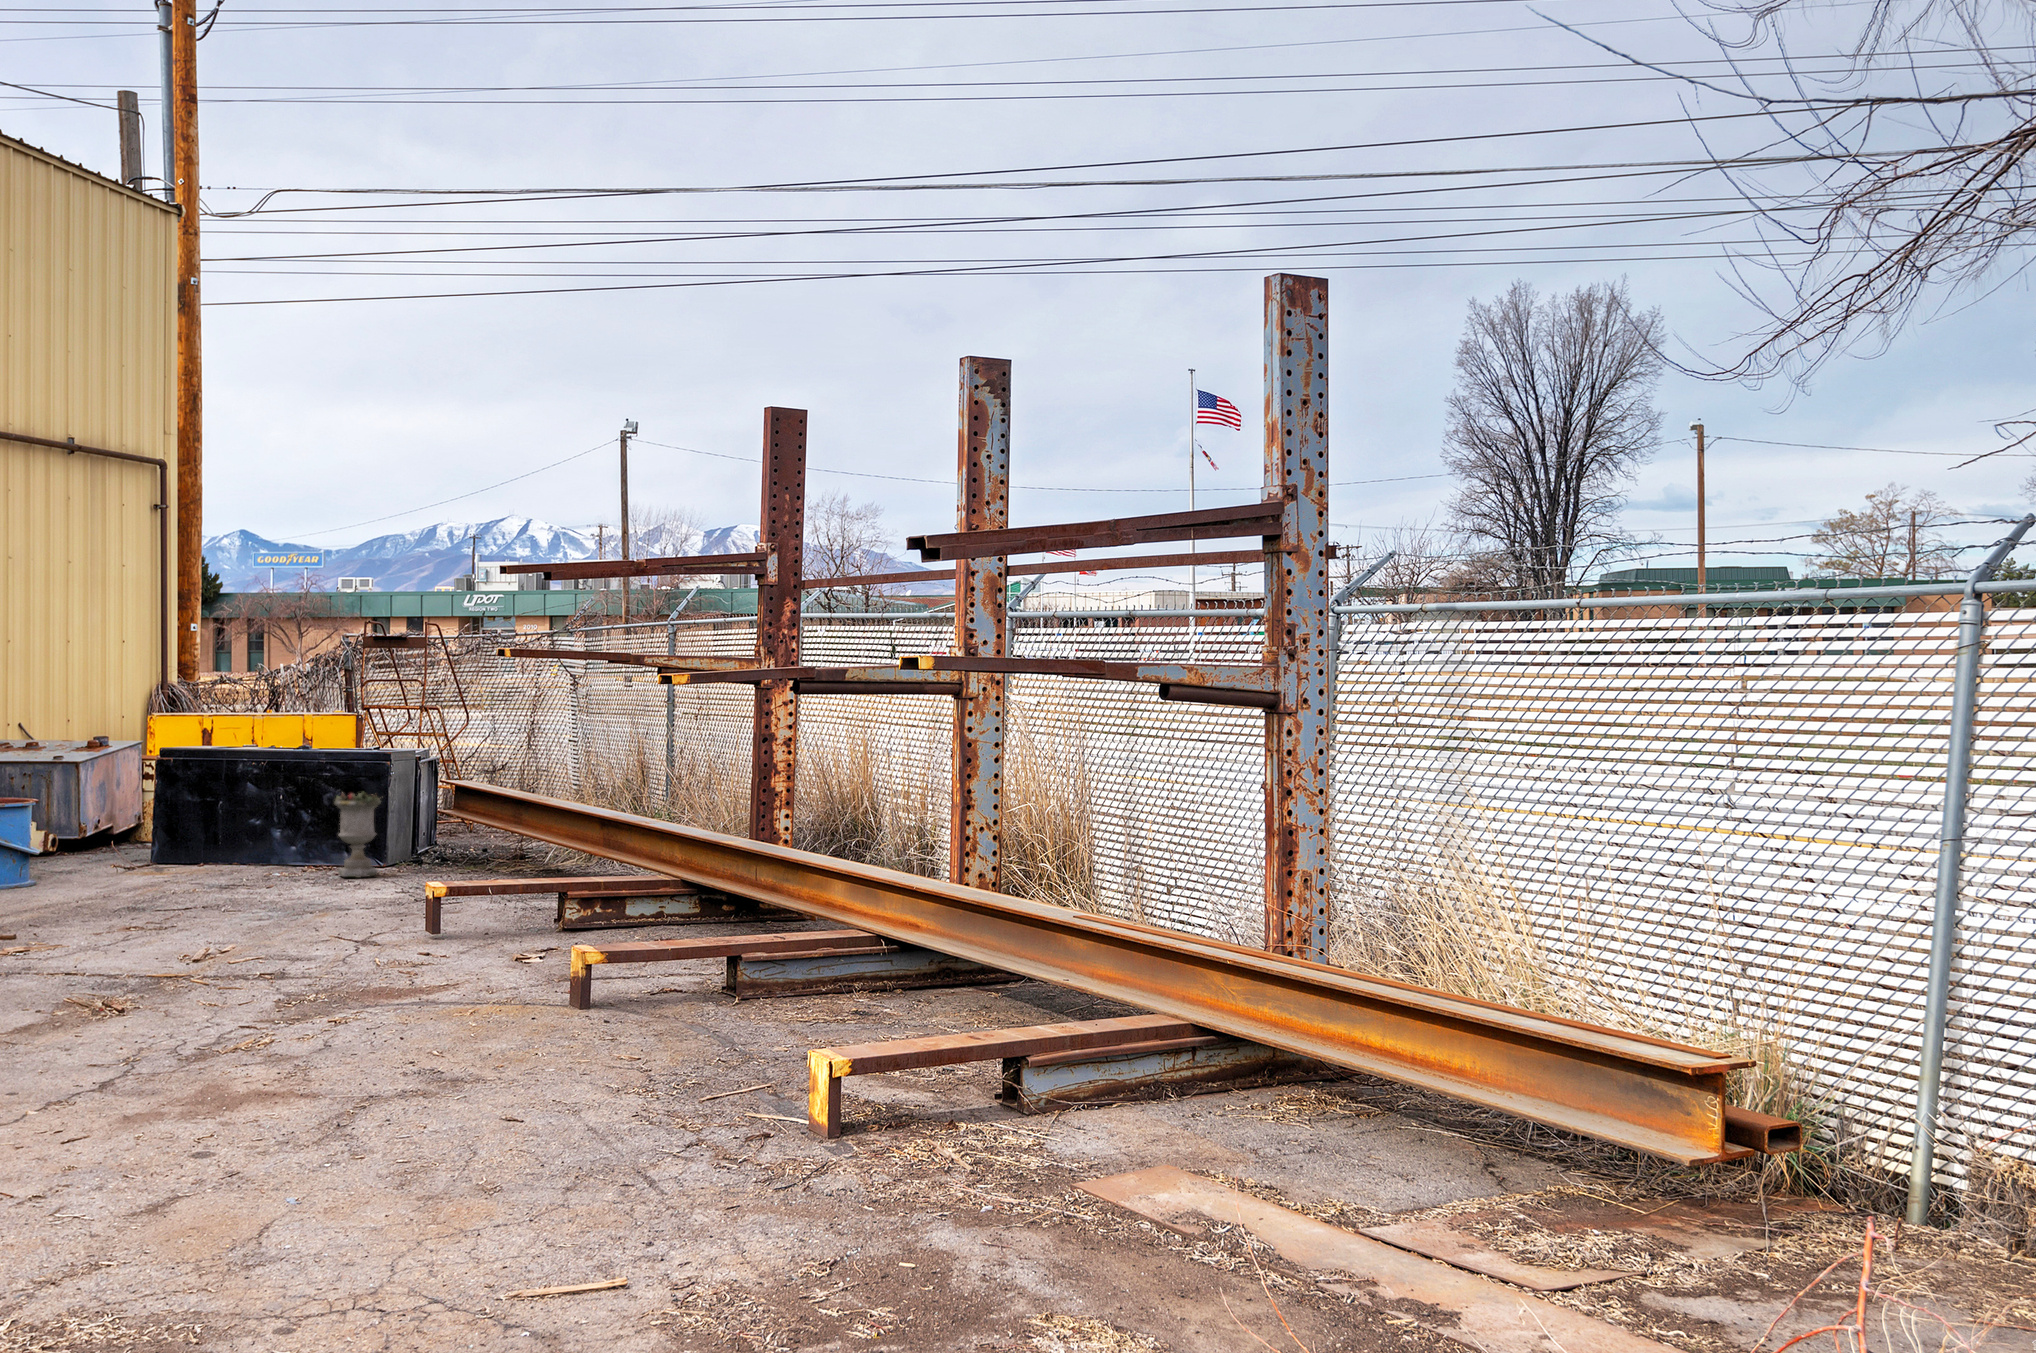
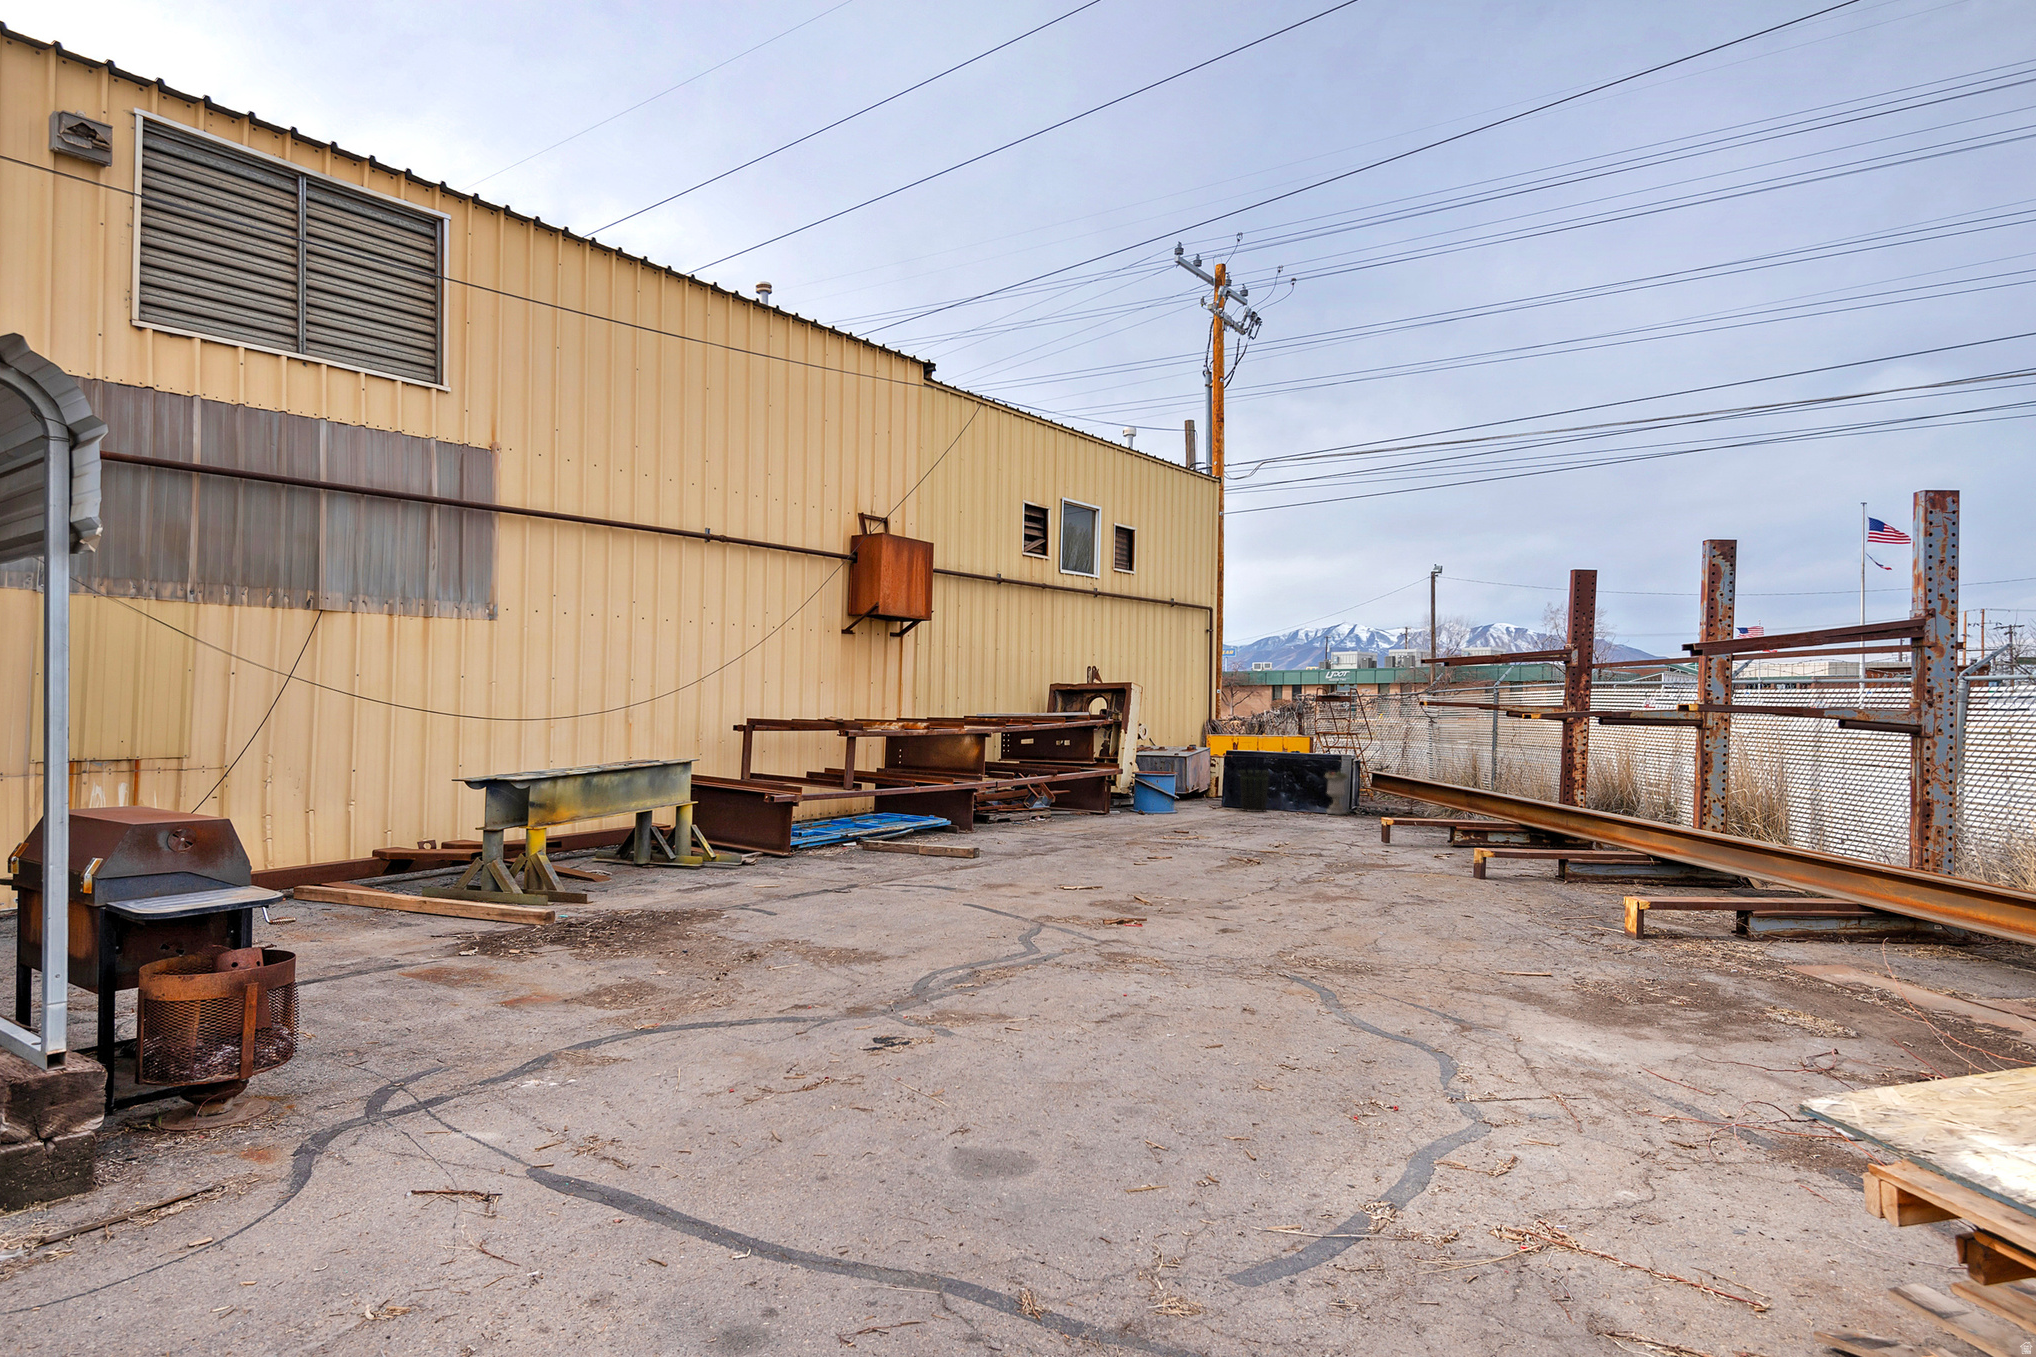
waste bin: none [150,795,222,882] -> present [1239,770,1270,812]

